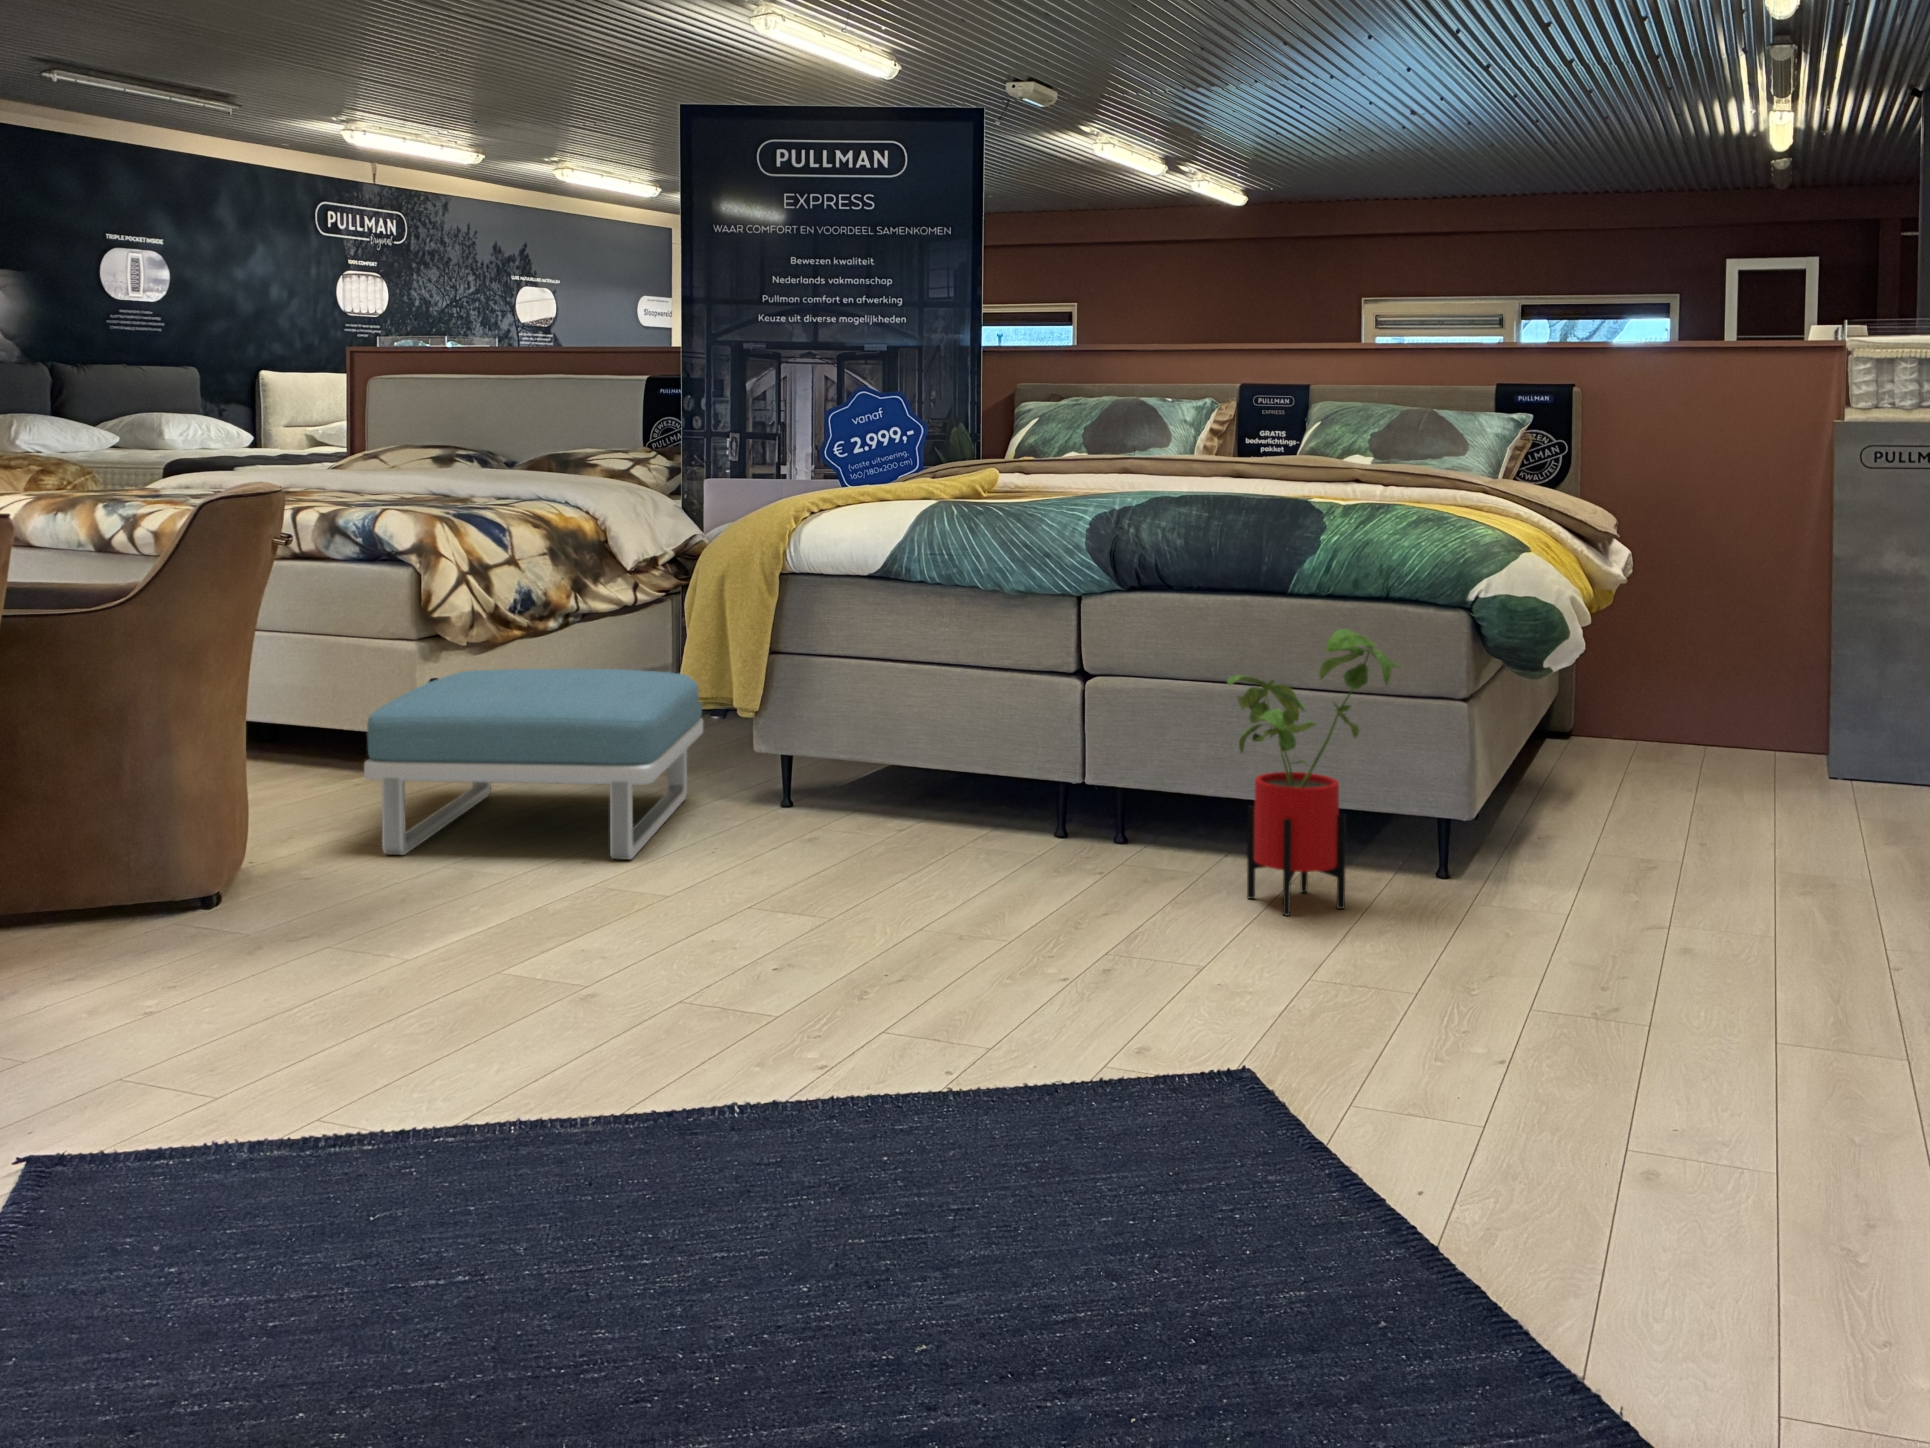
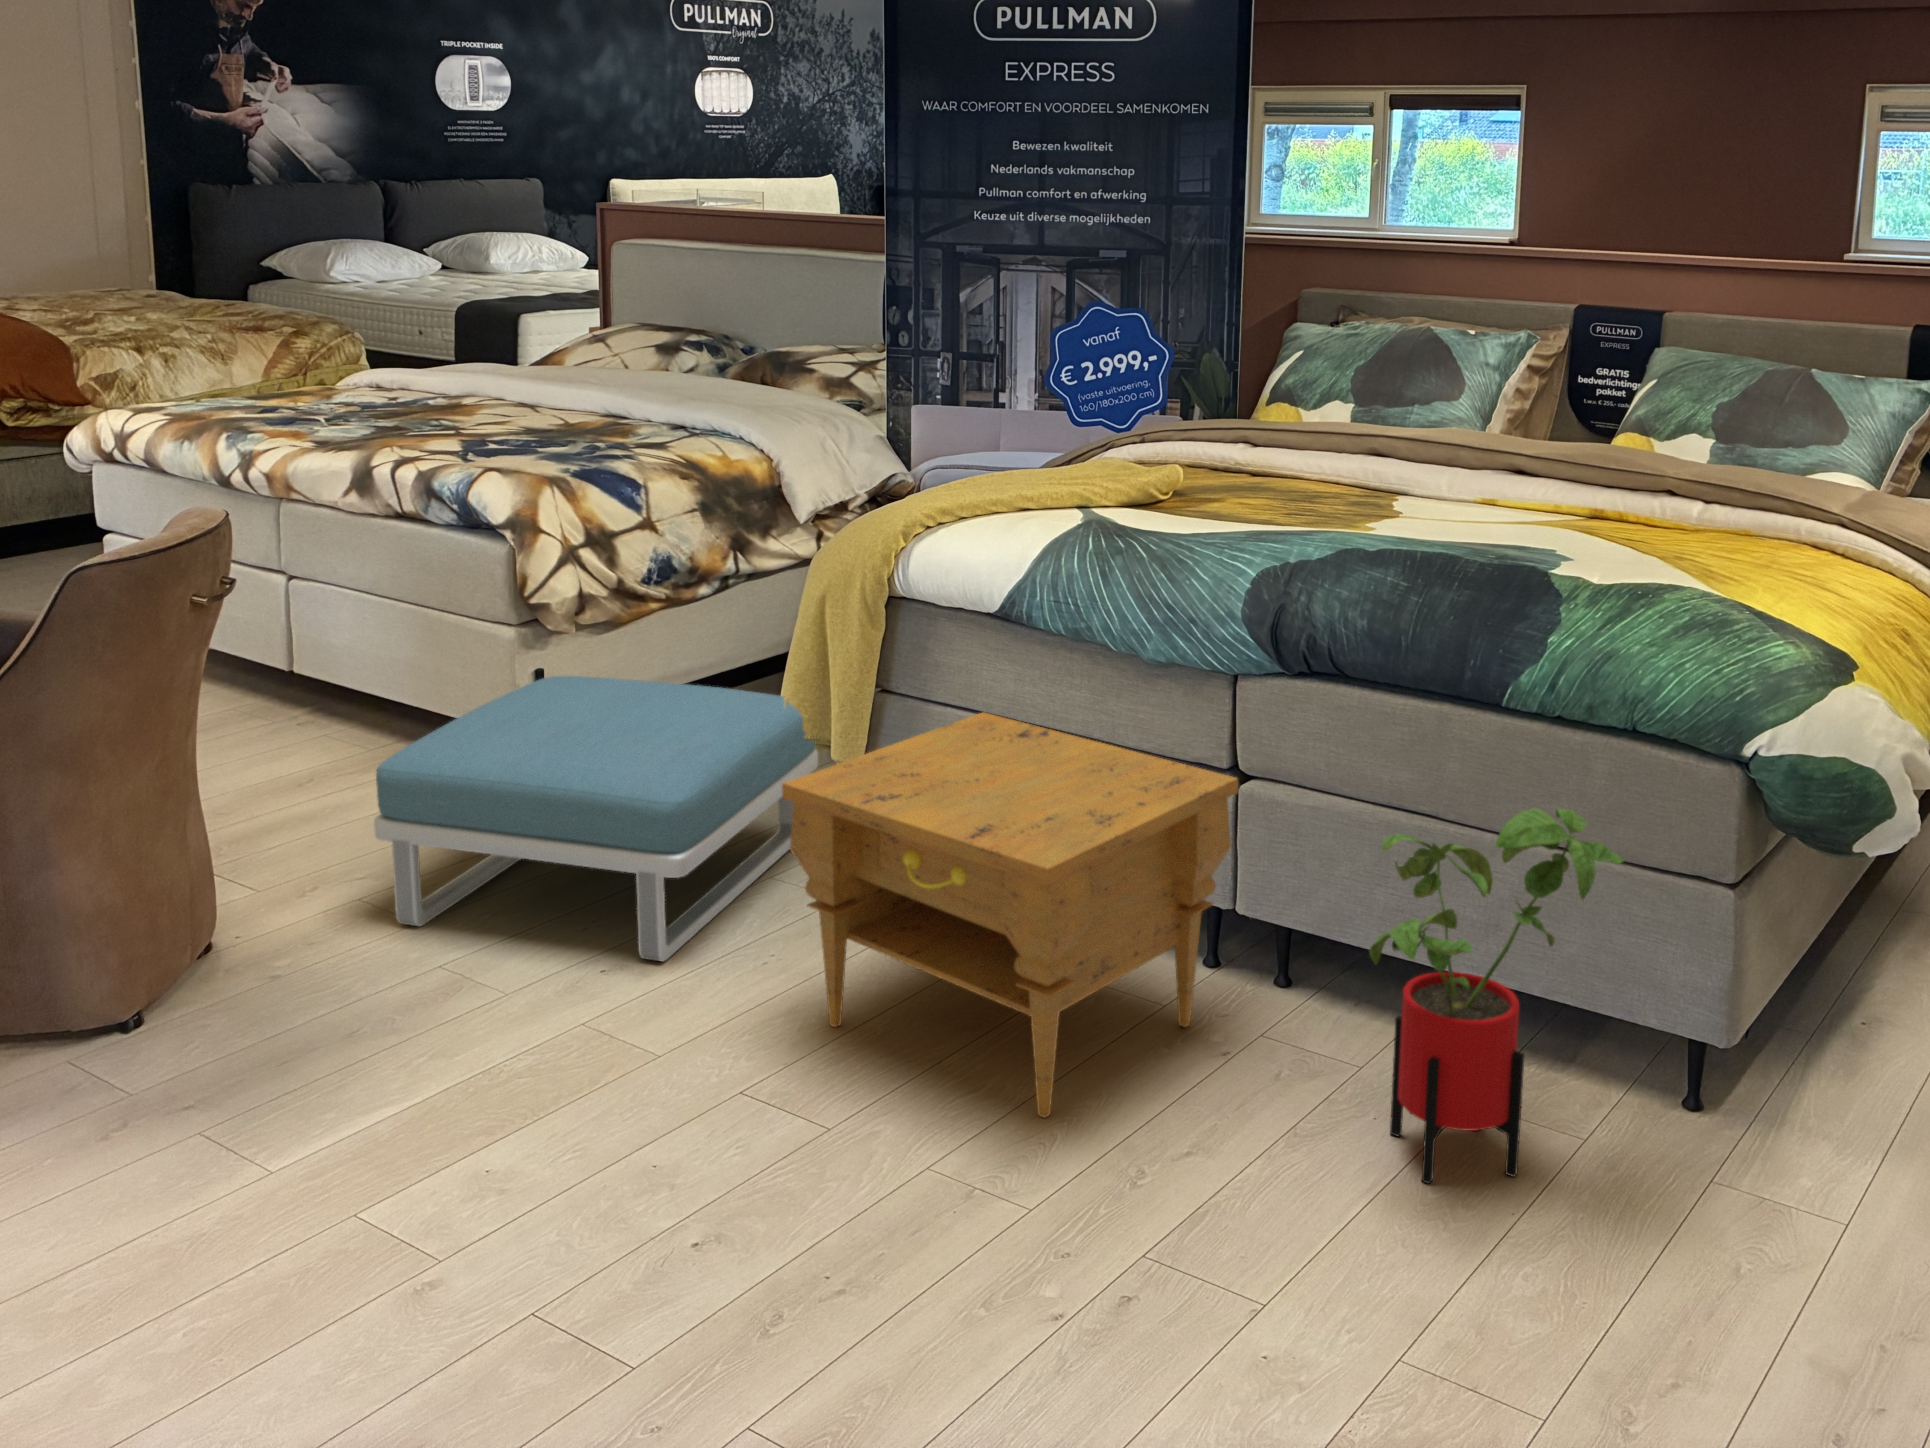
nightstand: none [761,649,1098,908] -> present [782,712,1238,1118]

